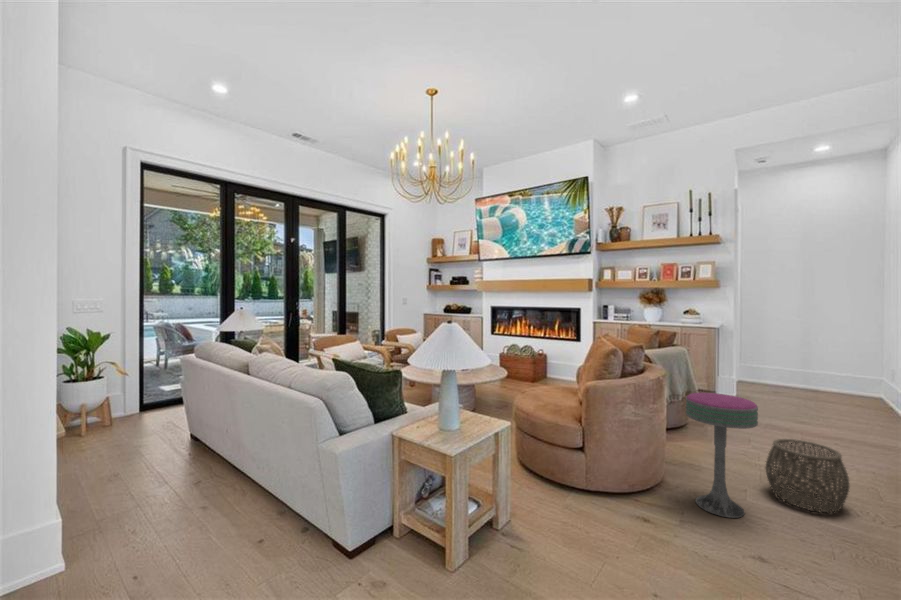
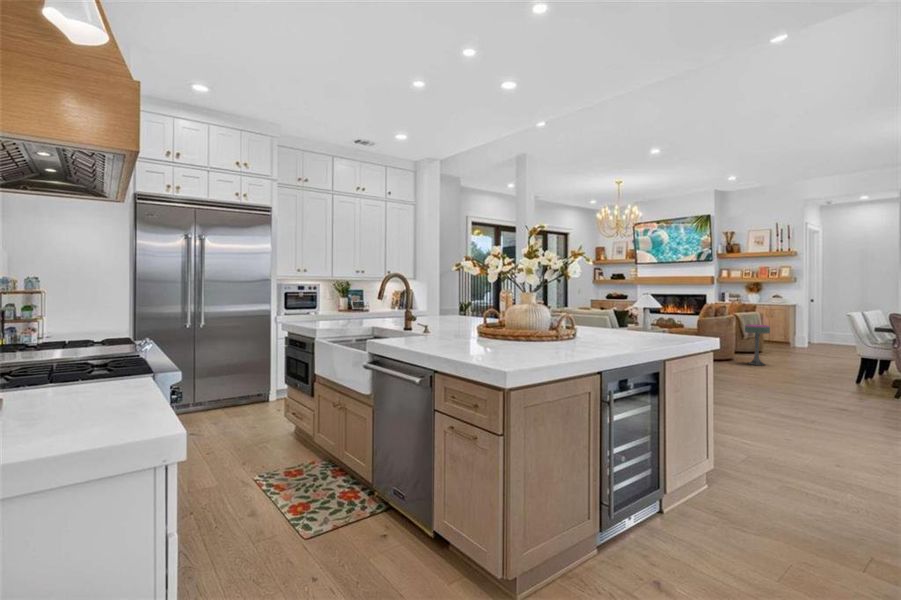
woven basket: present [766,439,850,513] -> none [779,343,809,366]

